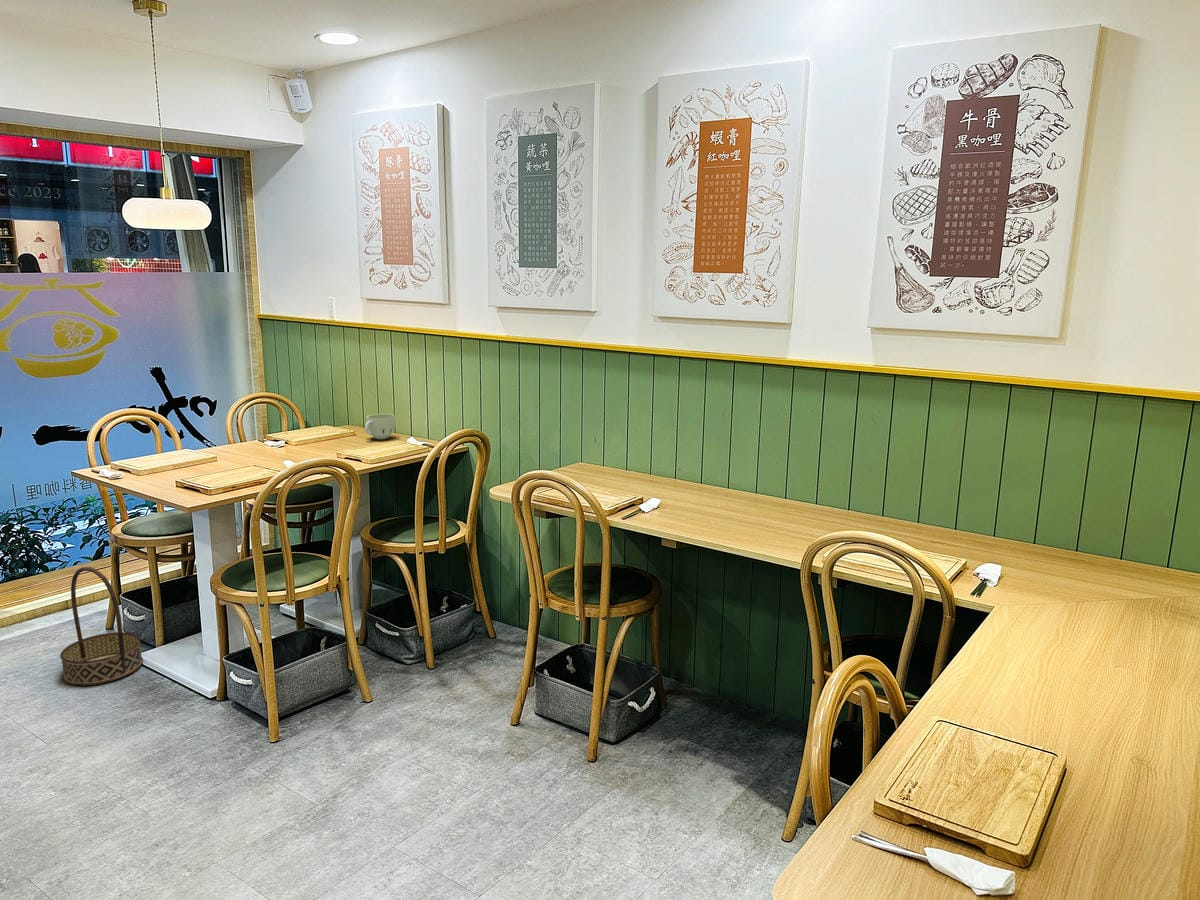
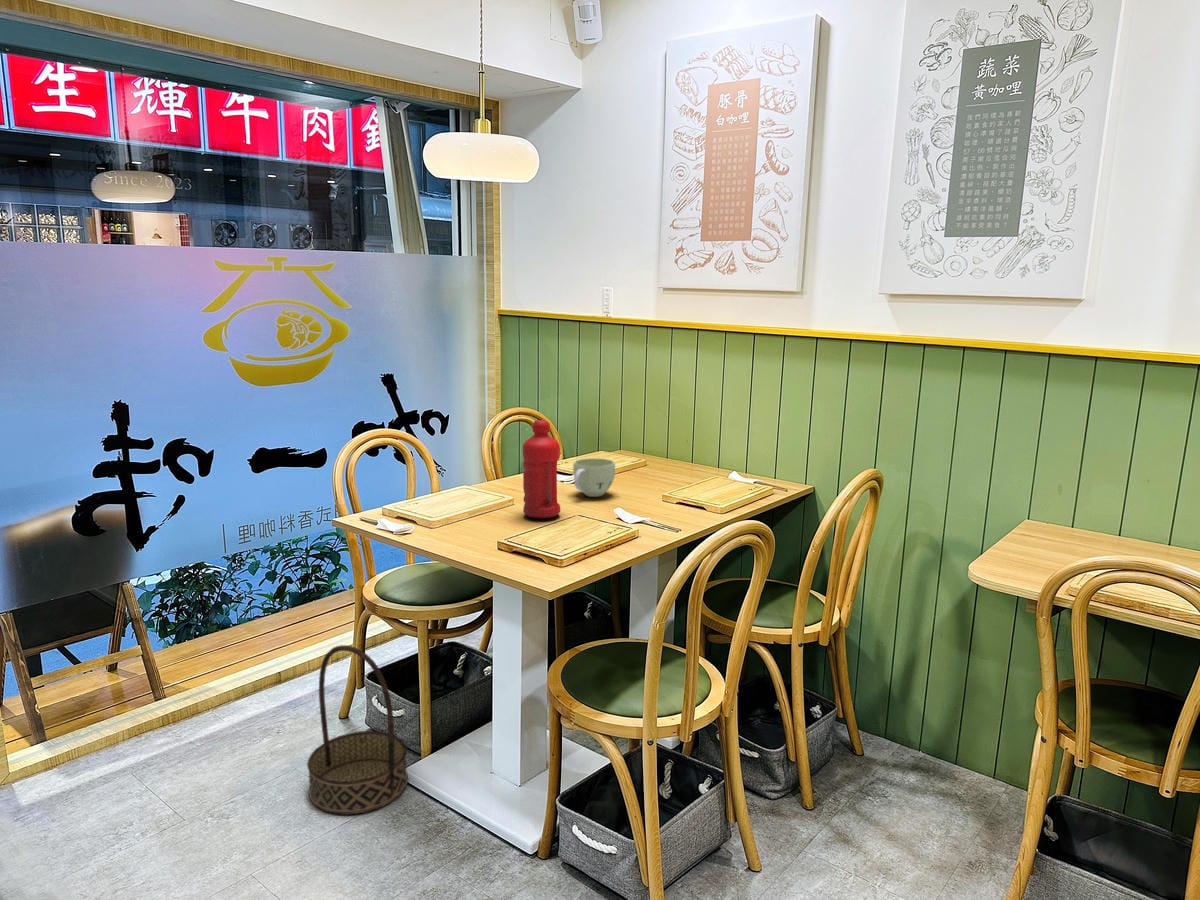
water bottle: none [214,401,247,471] -> present [523,420,560,518]
cup: present [365,414,395,439] -> present [573,458,615,497]

